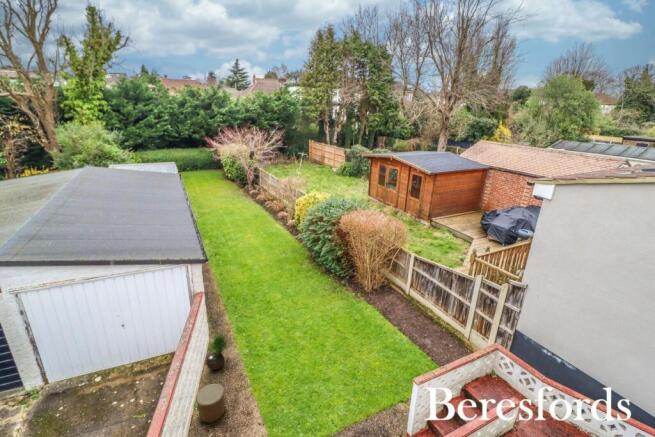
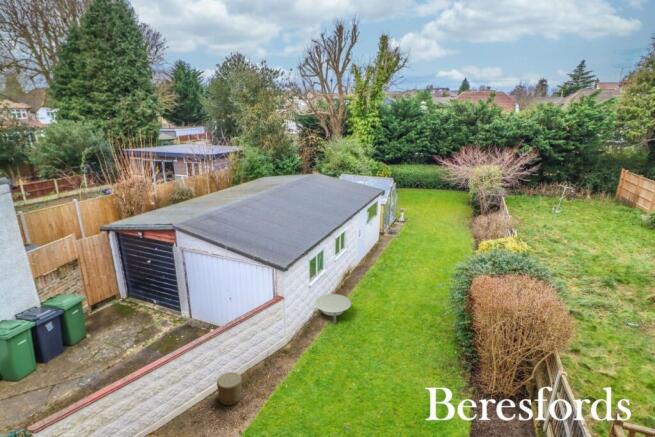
round table: none [200,275,238,302] -> present [315,294,351,325]
potted tree: present [206,334,227,370] -> none [259,338,280,370]

